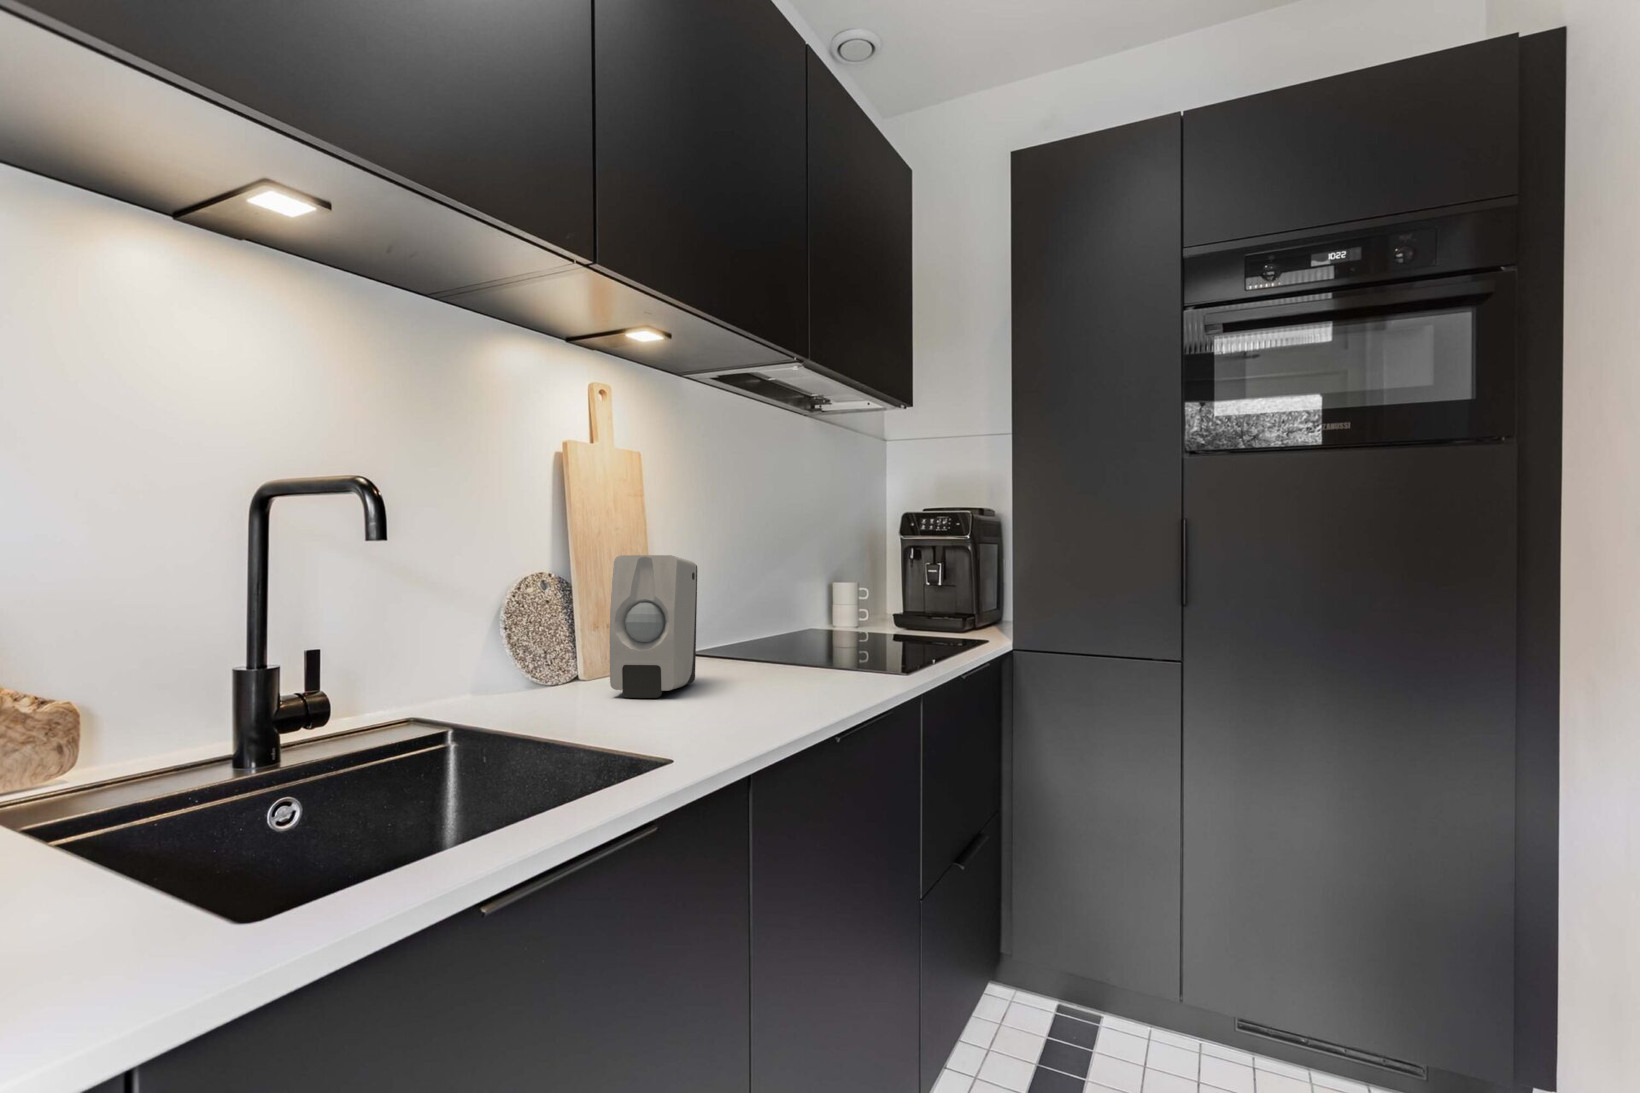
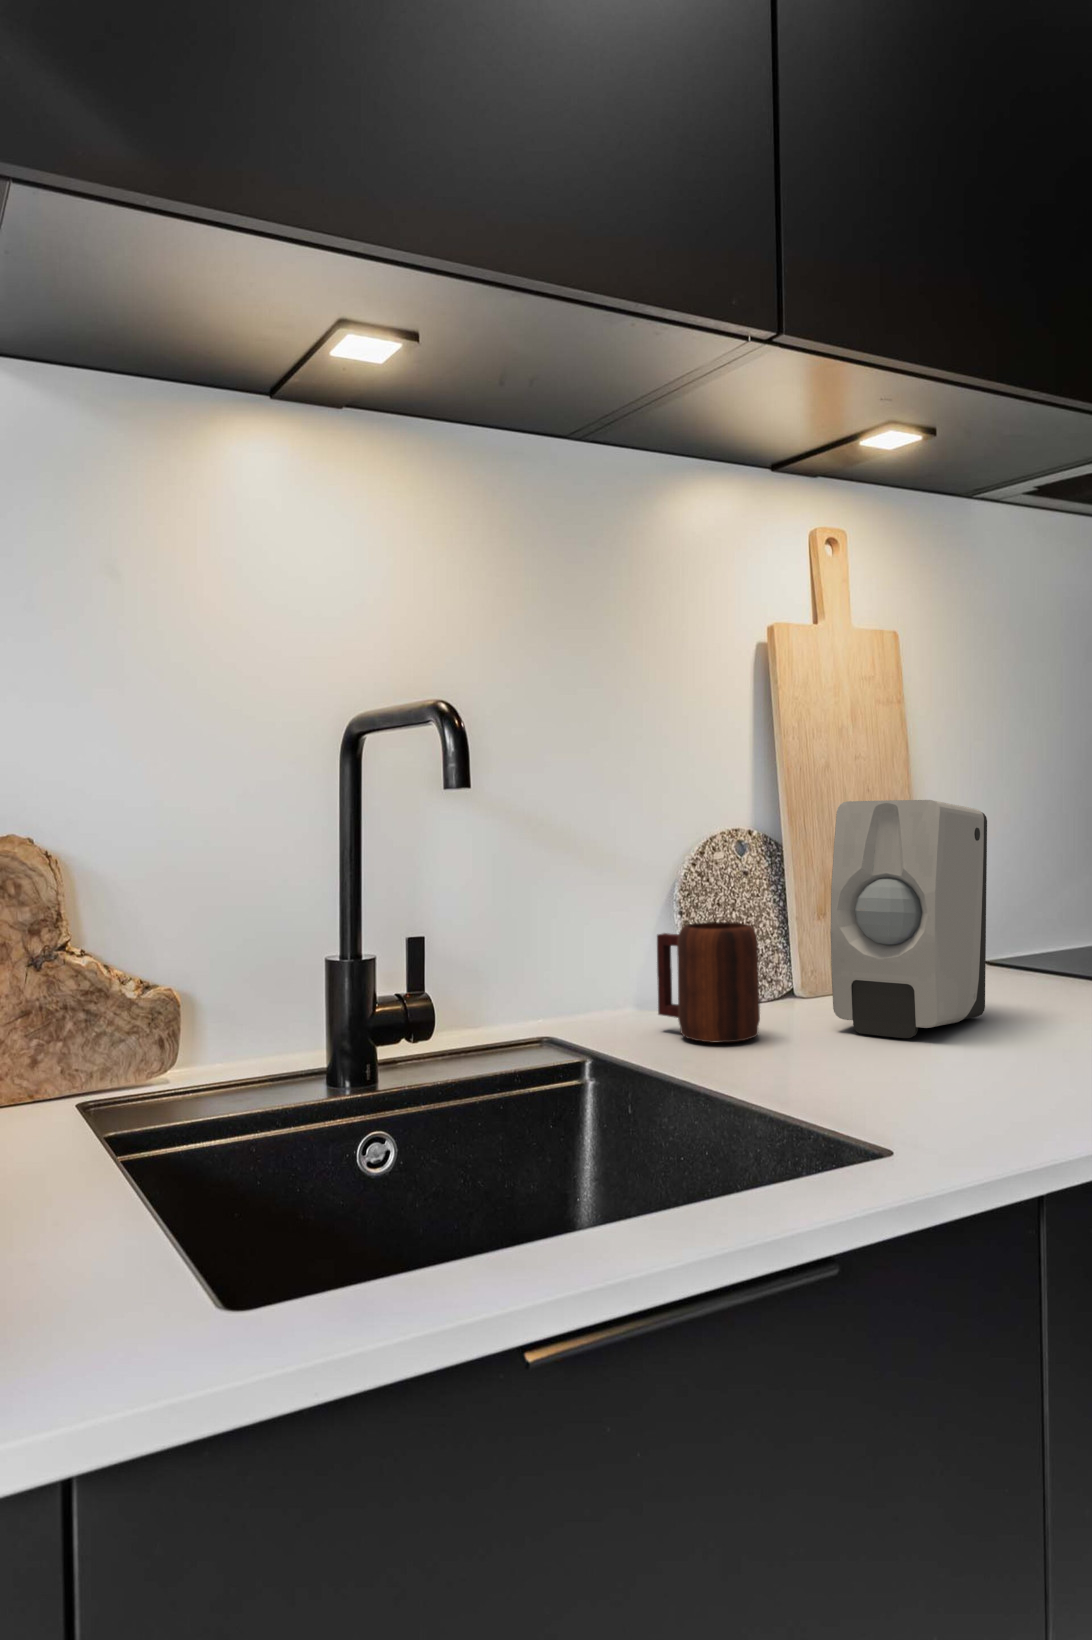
mug: none [493,632,565,711] -> present [657,922,760,1042]

